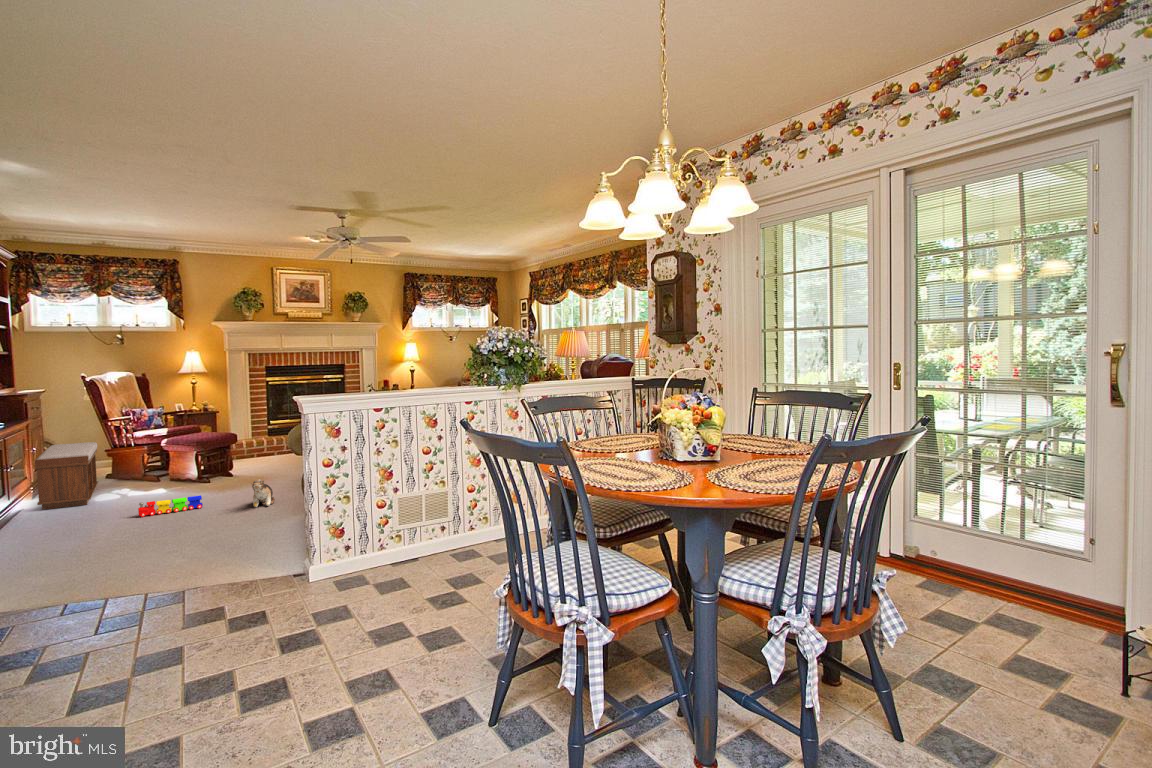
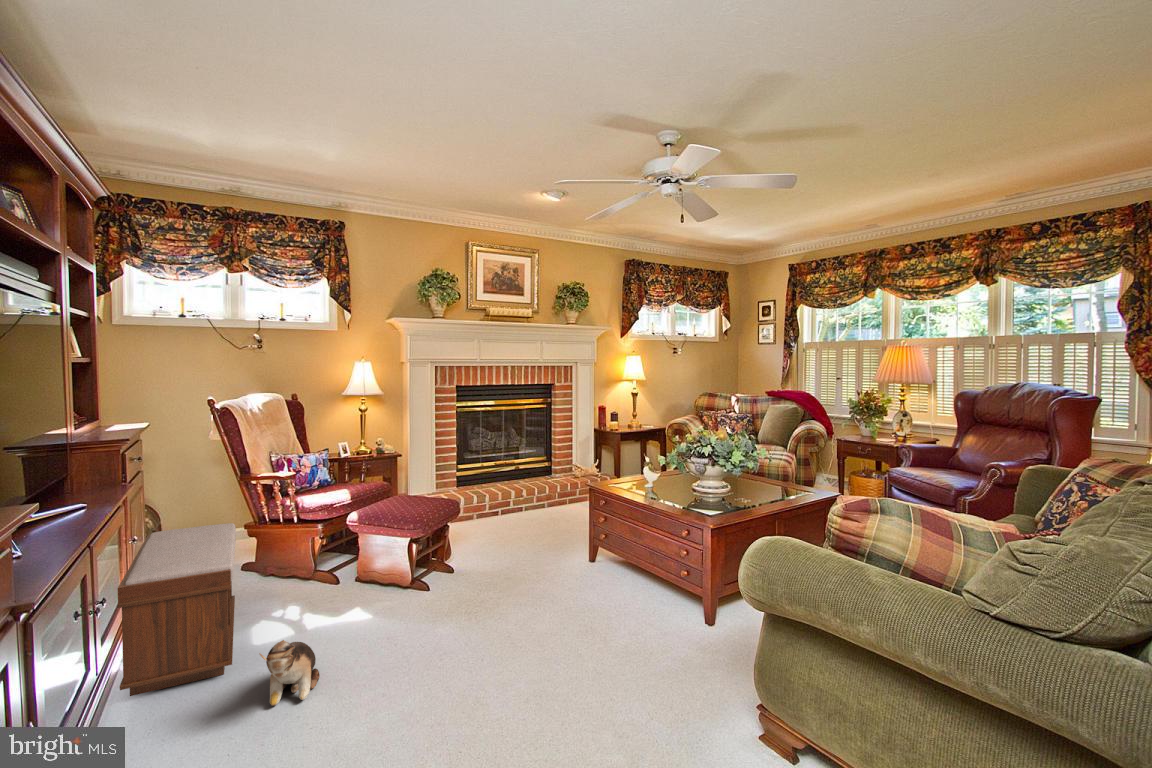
plush toy: present [250,479,275,507] -> present [259,640,320,706]
toy train: present [138,495,203,517] -> none [355,664,480,740]

